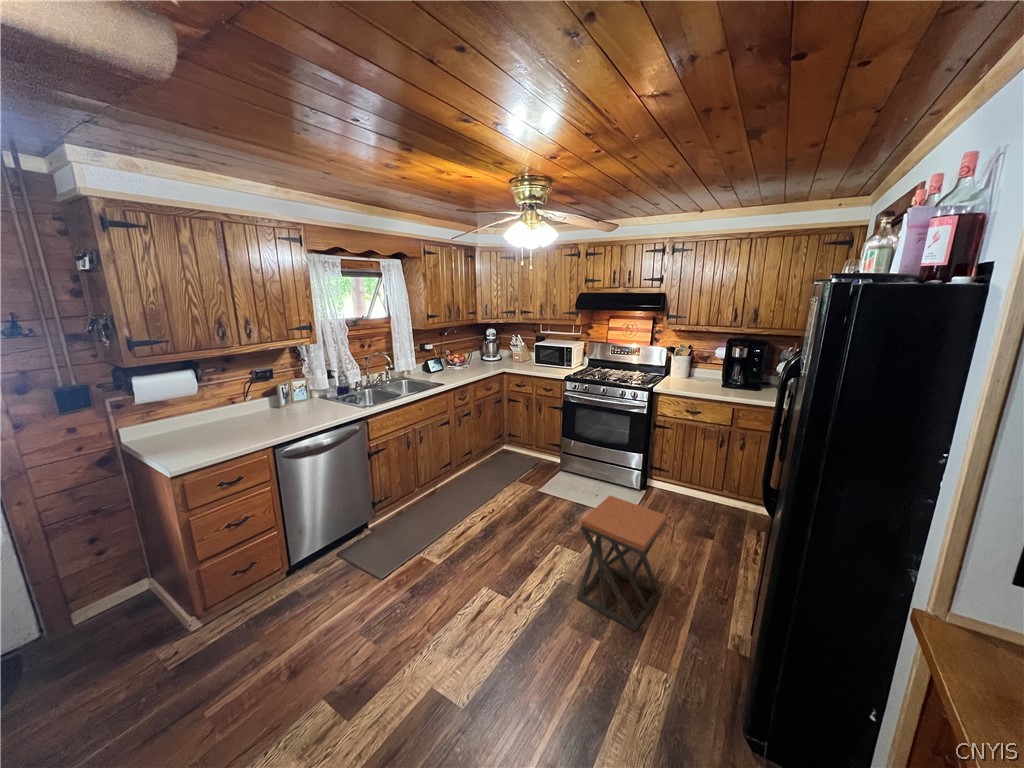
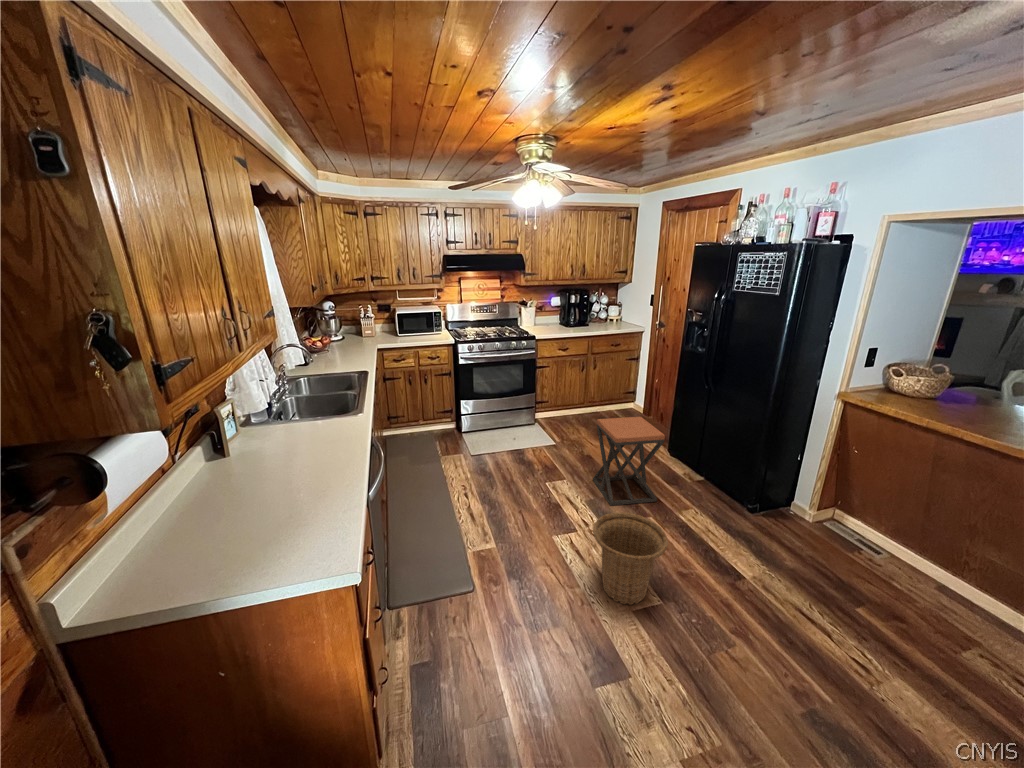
basket: none [416,579,496,690] -> present [593,512,668,605]

